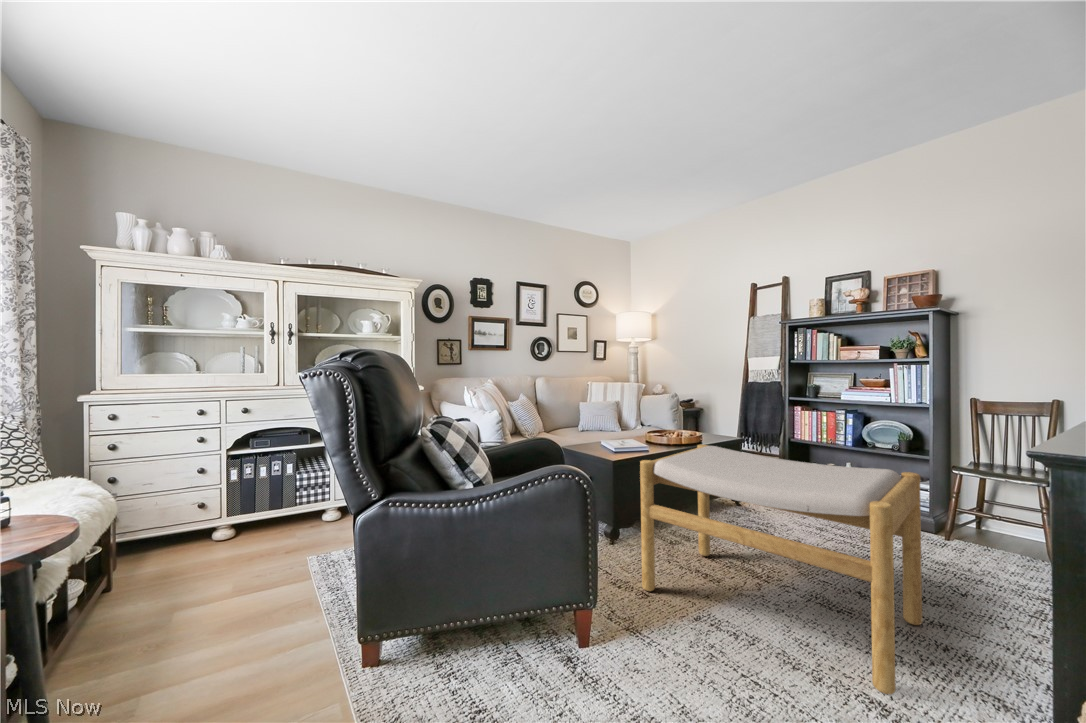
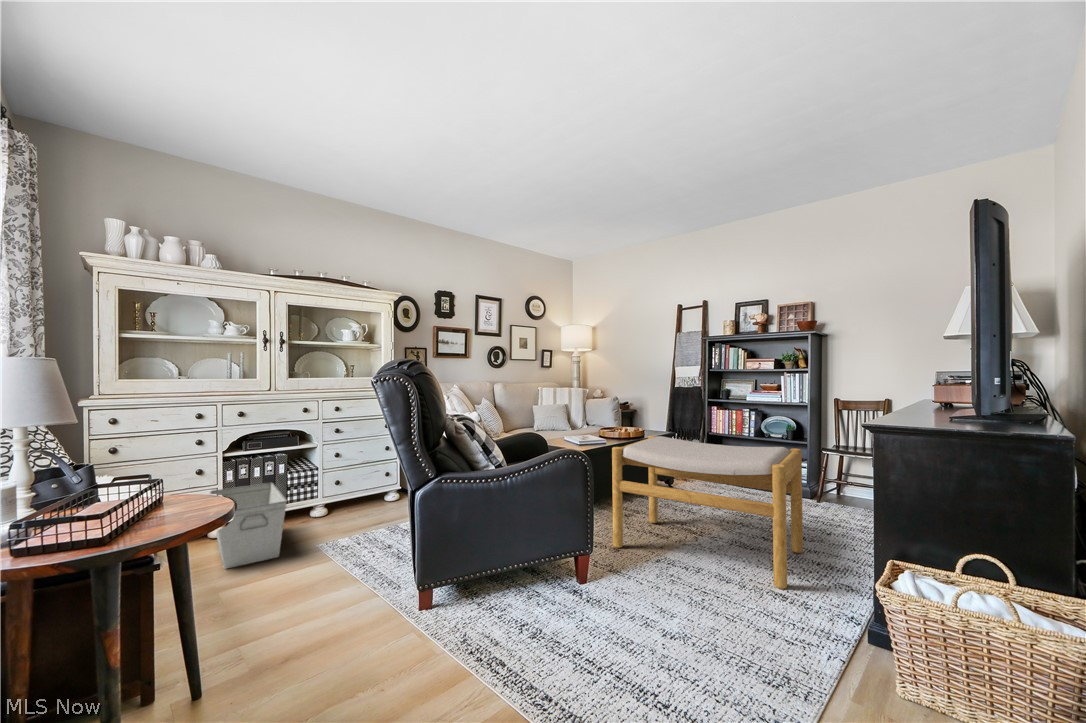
storage bin: none [189,483,278,581] -> present [210,483,287,569]

